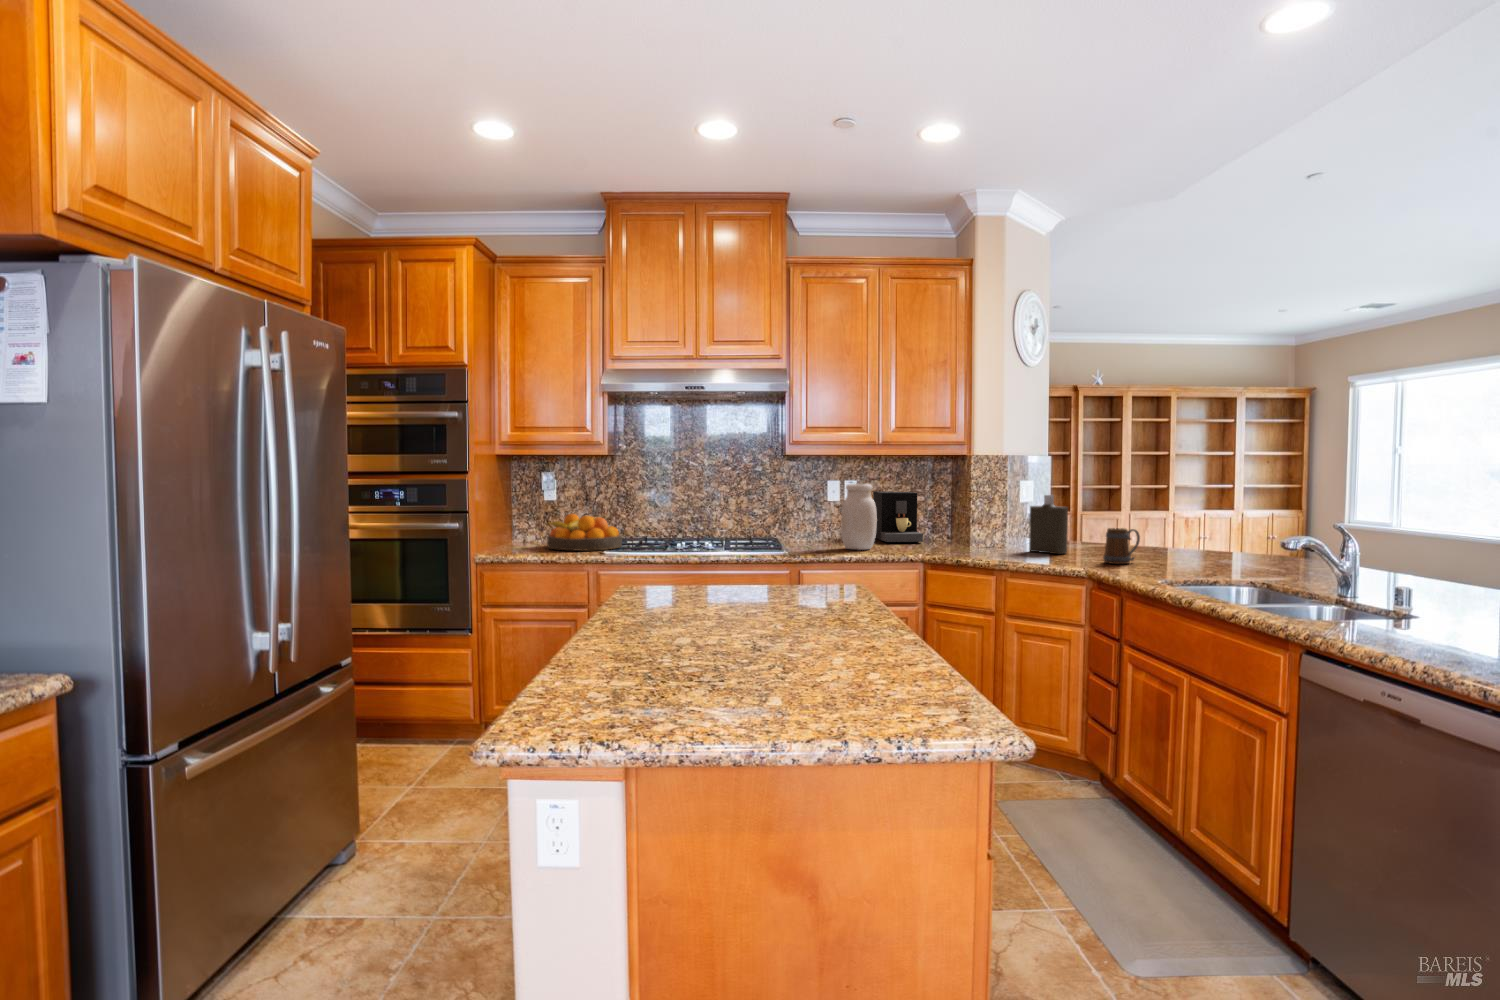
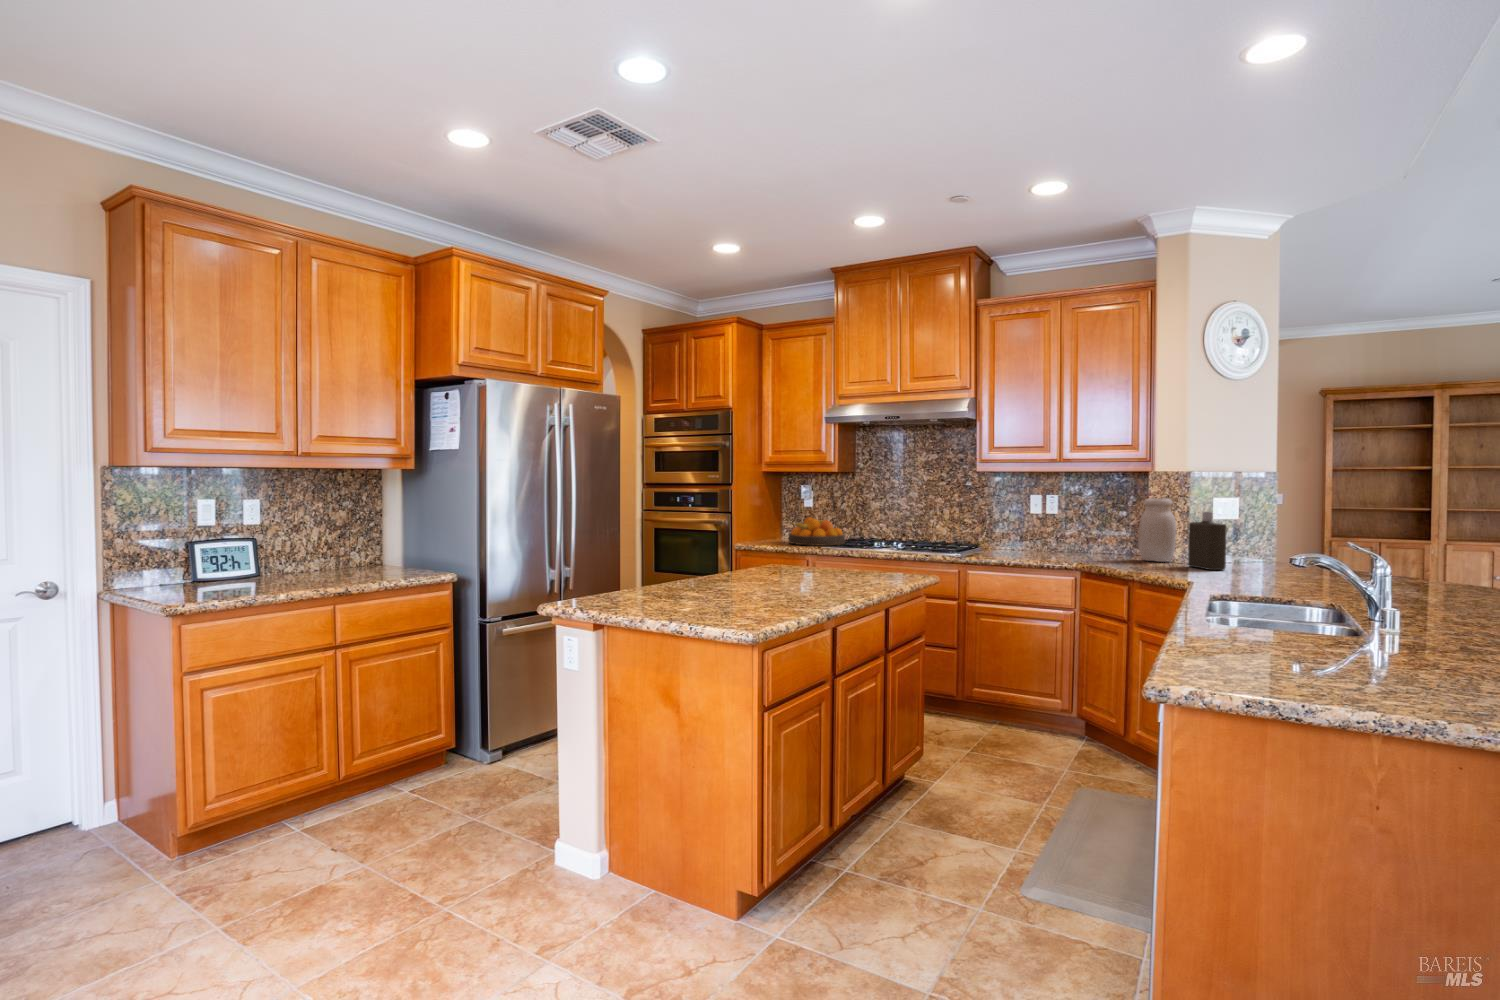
jar: present [841,484,876,550] -> present [1138,498,1176,562]
coffee maker: present [873,491,923,542] -> none [1066,506,1109,553]
mug: present [1103,528,1140,564] -> none [1234,546,1277,582]

